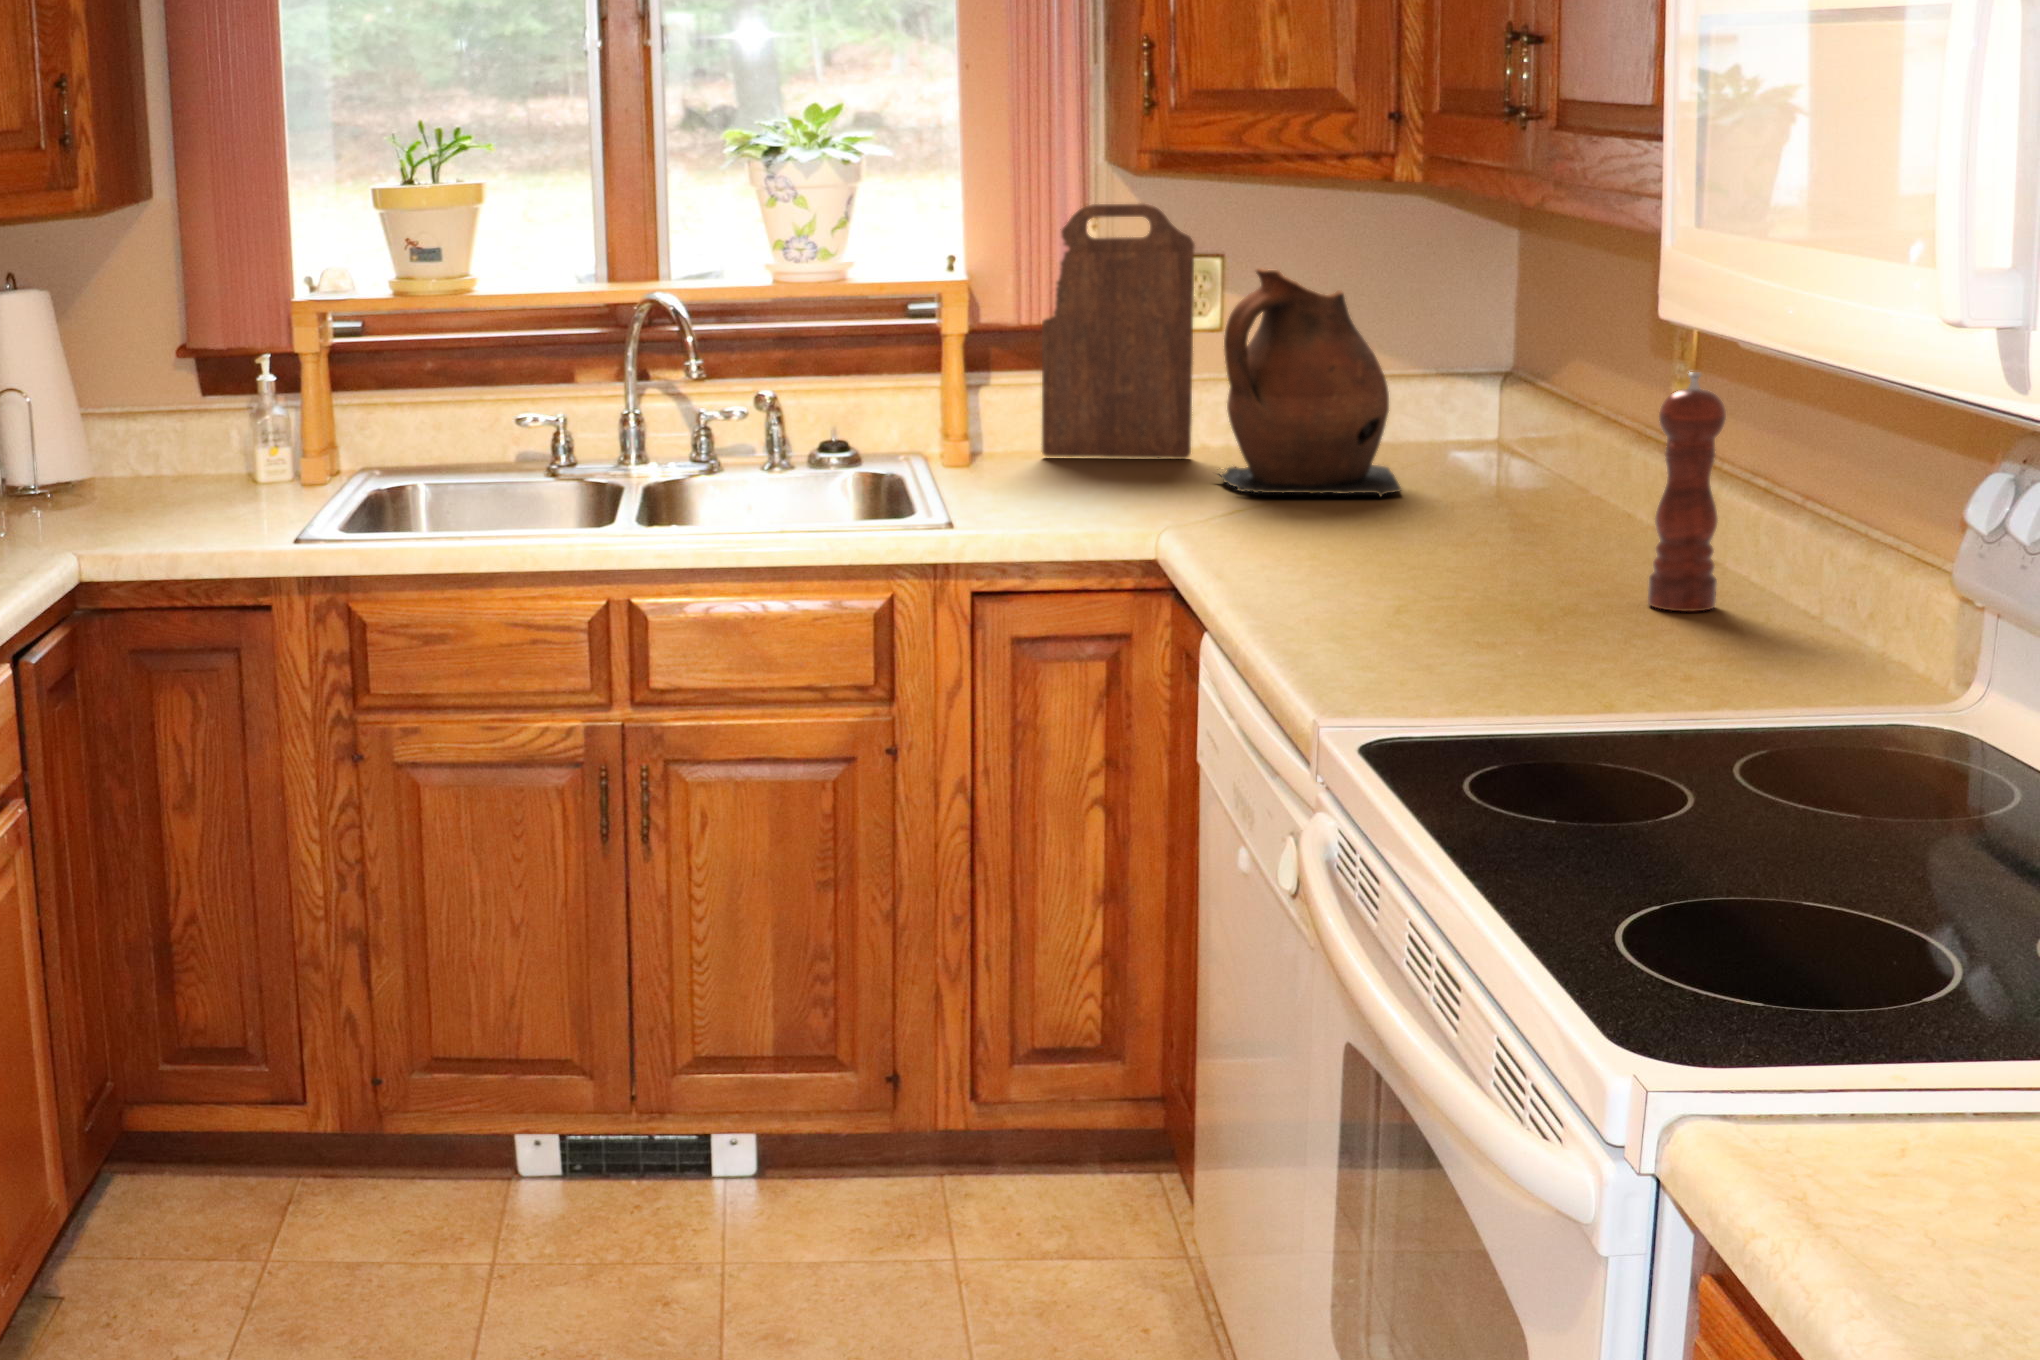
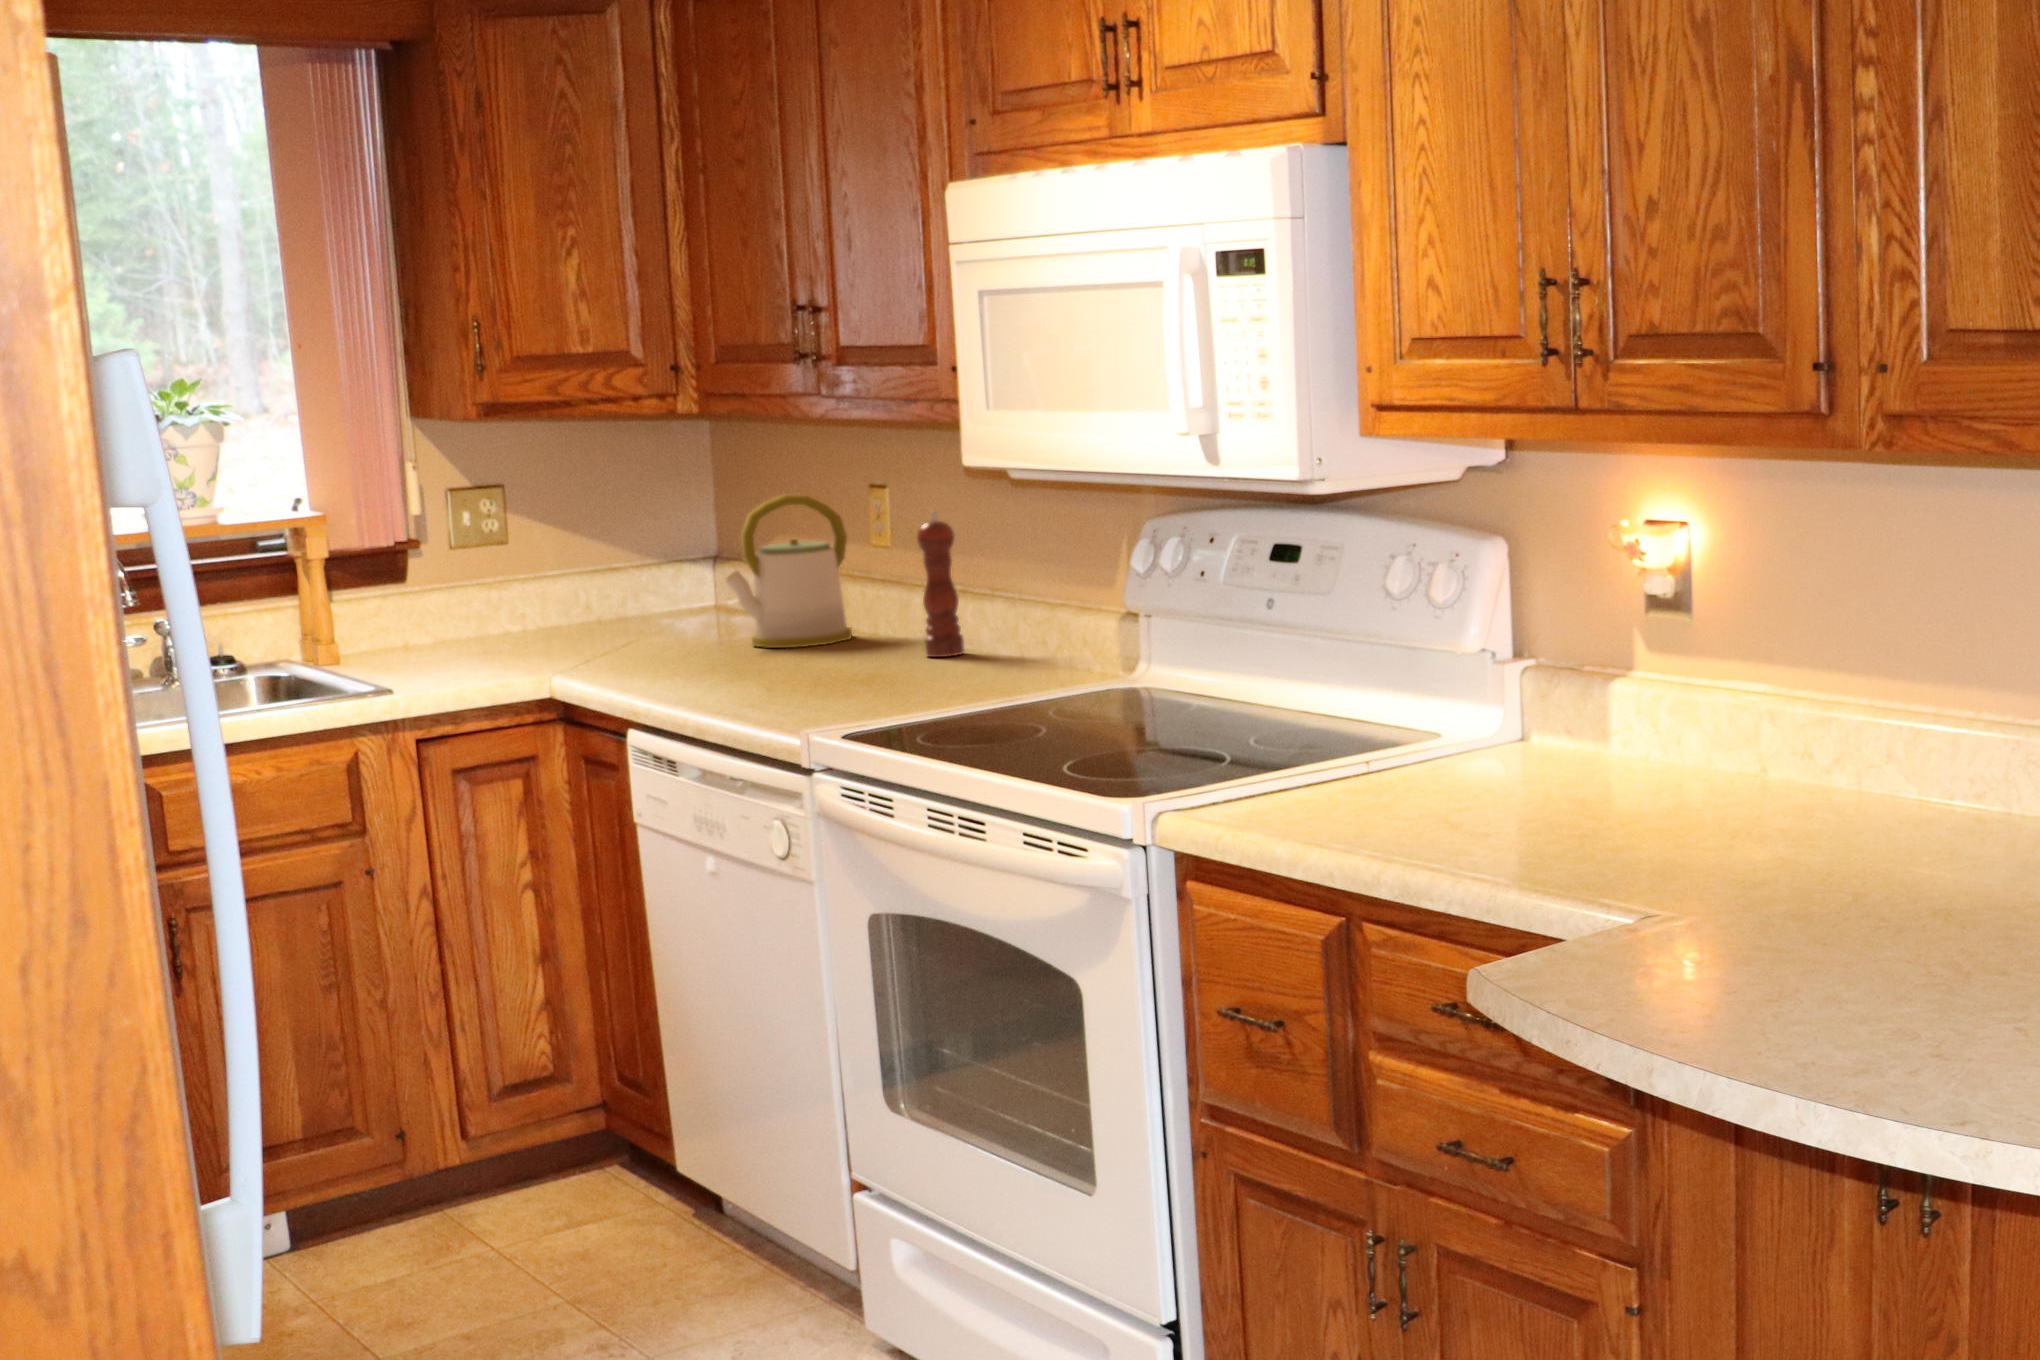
cutting board: present [1042,203,1195,459] -> none [369,449,510,652]
ceramic pitcher: present [1217,268,1401,497] -> none [548,485,698,647]
kettle: none [1414,311,1611,545] -> present [726,495,852,648]

